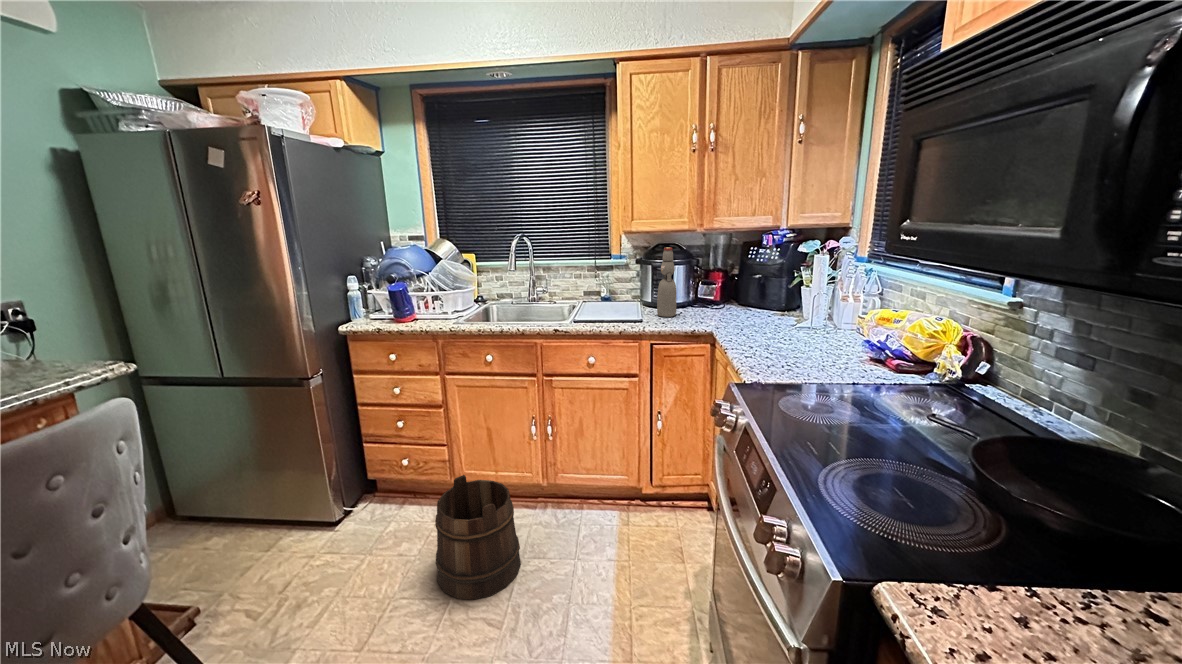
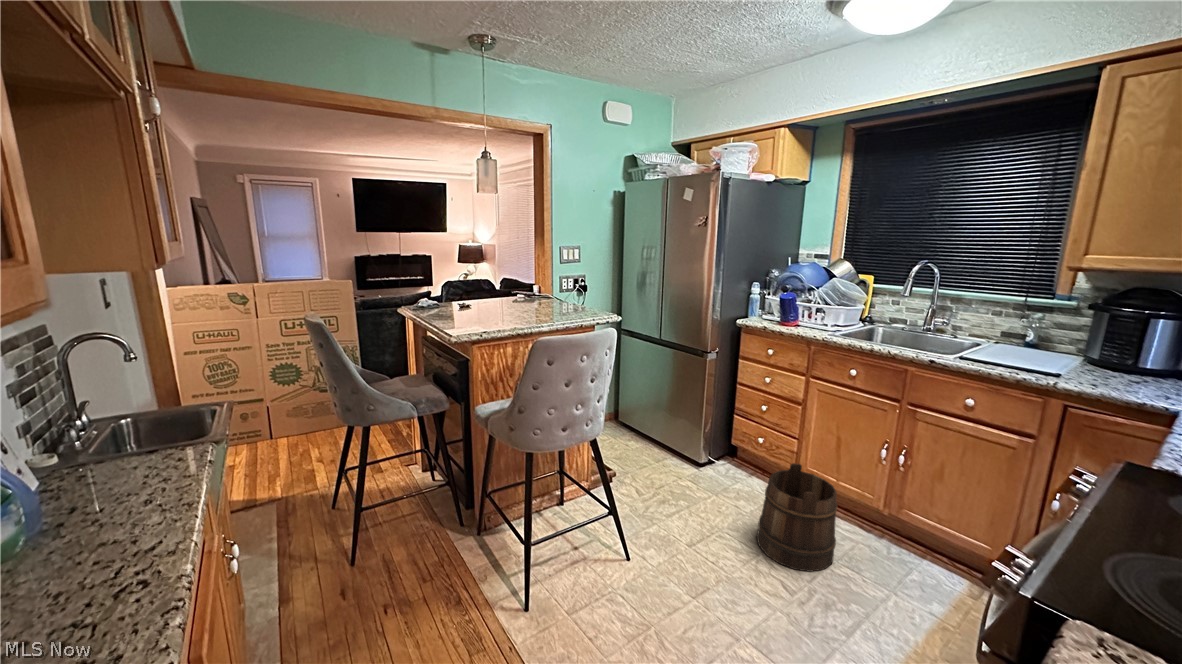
bottle: present [657,248,677,317] -> none [1099,293,1147,383]

